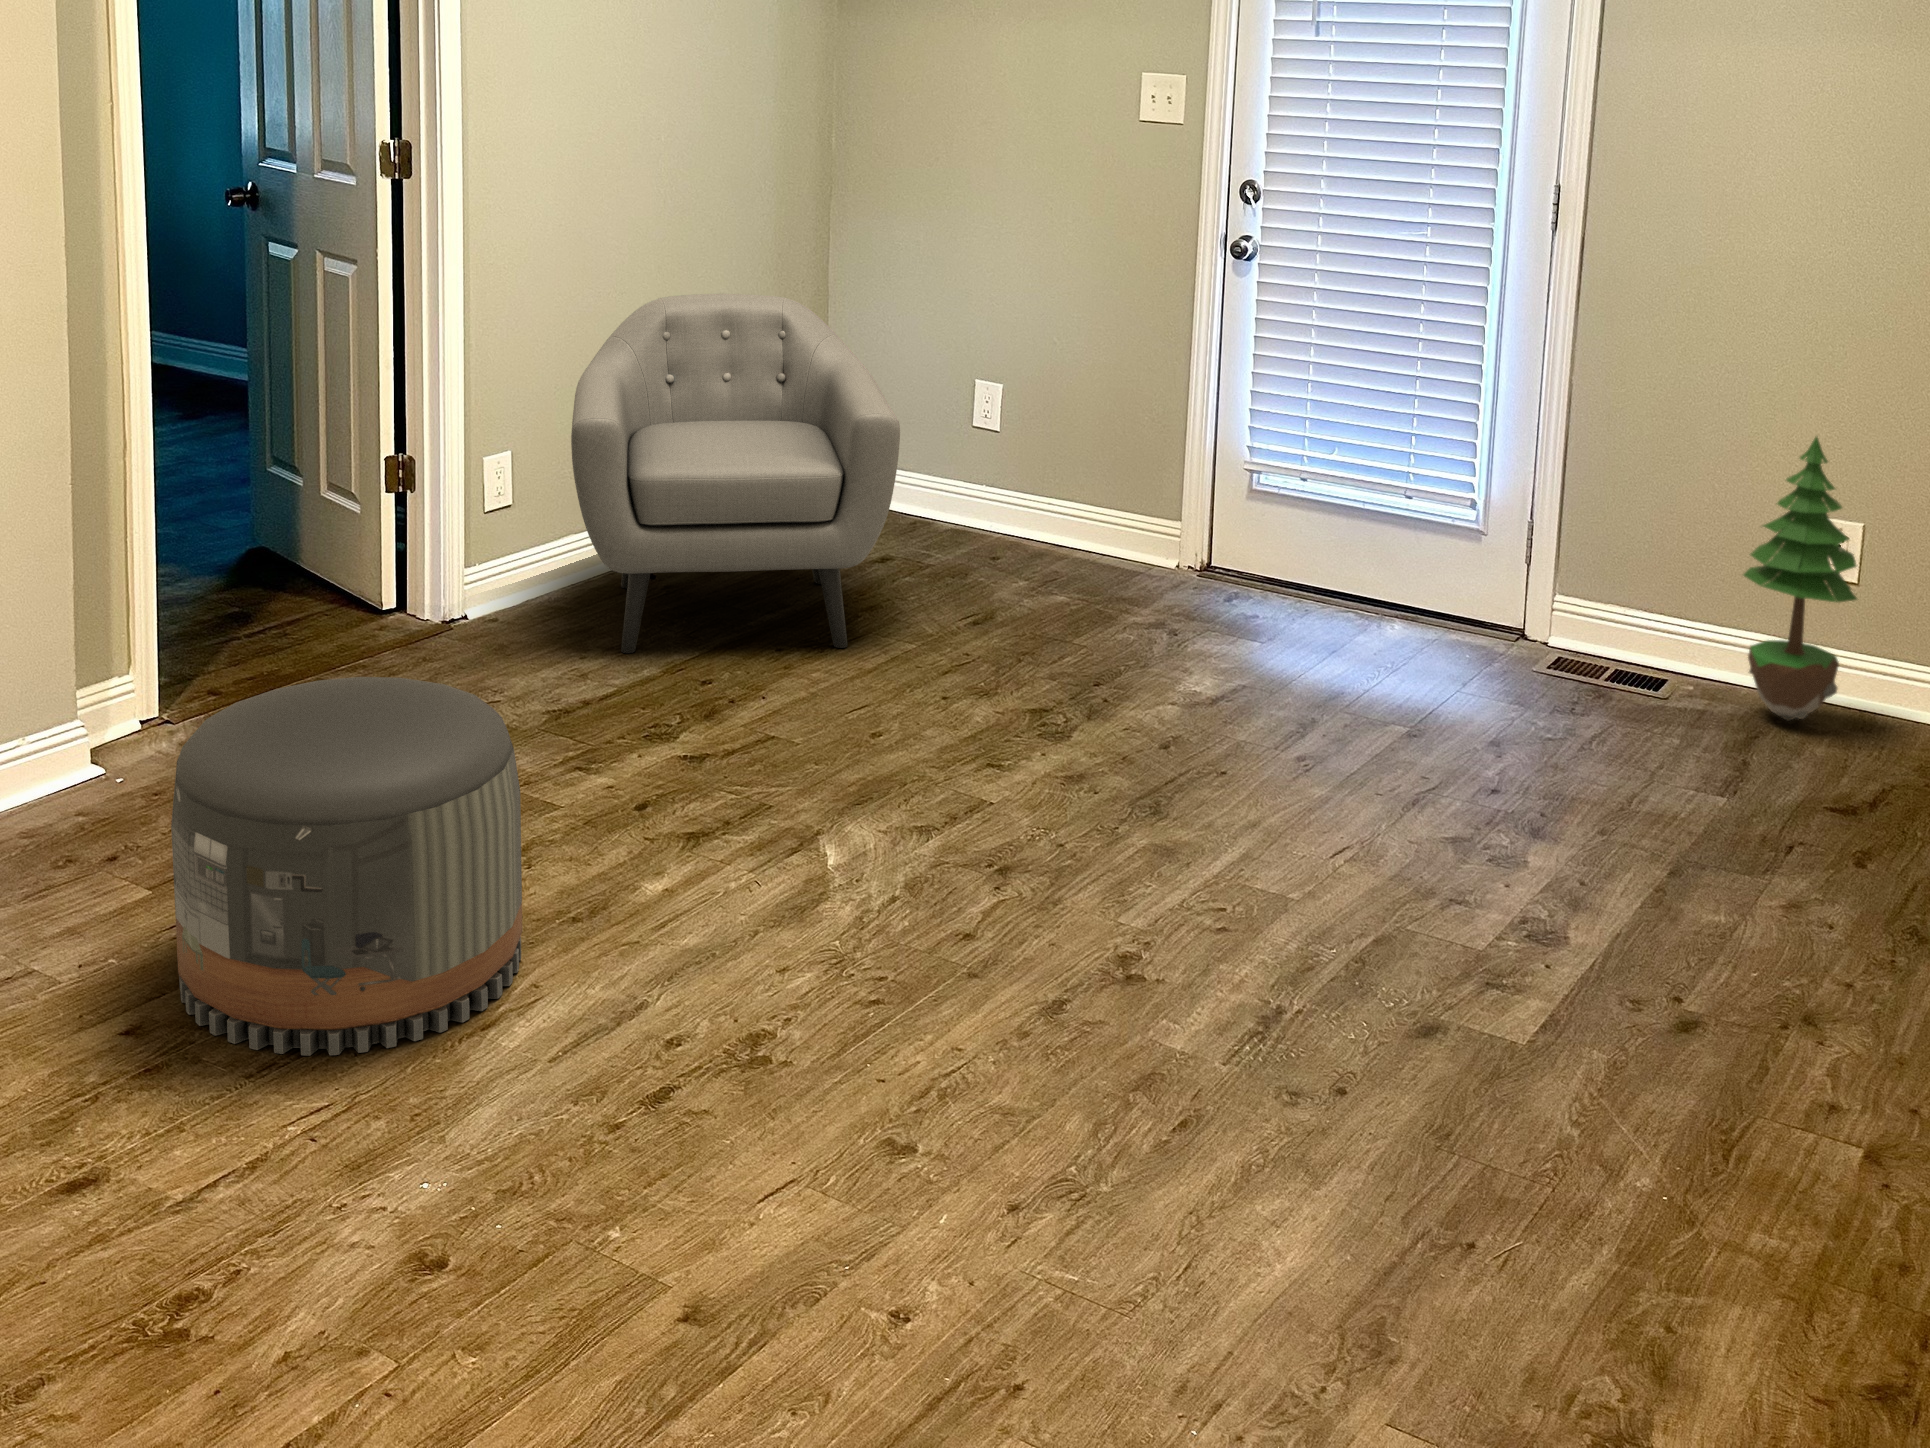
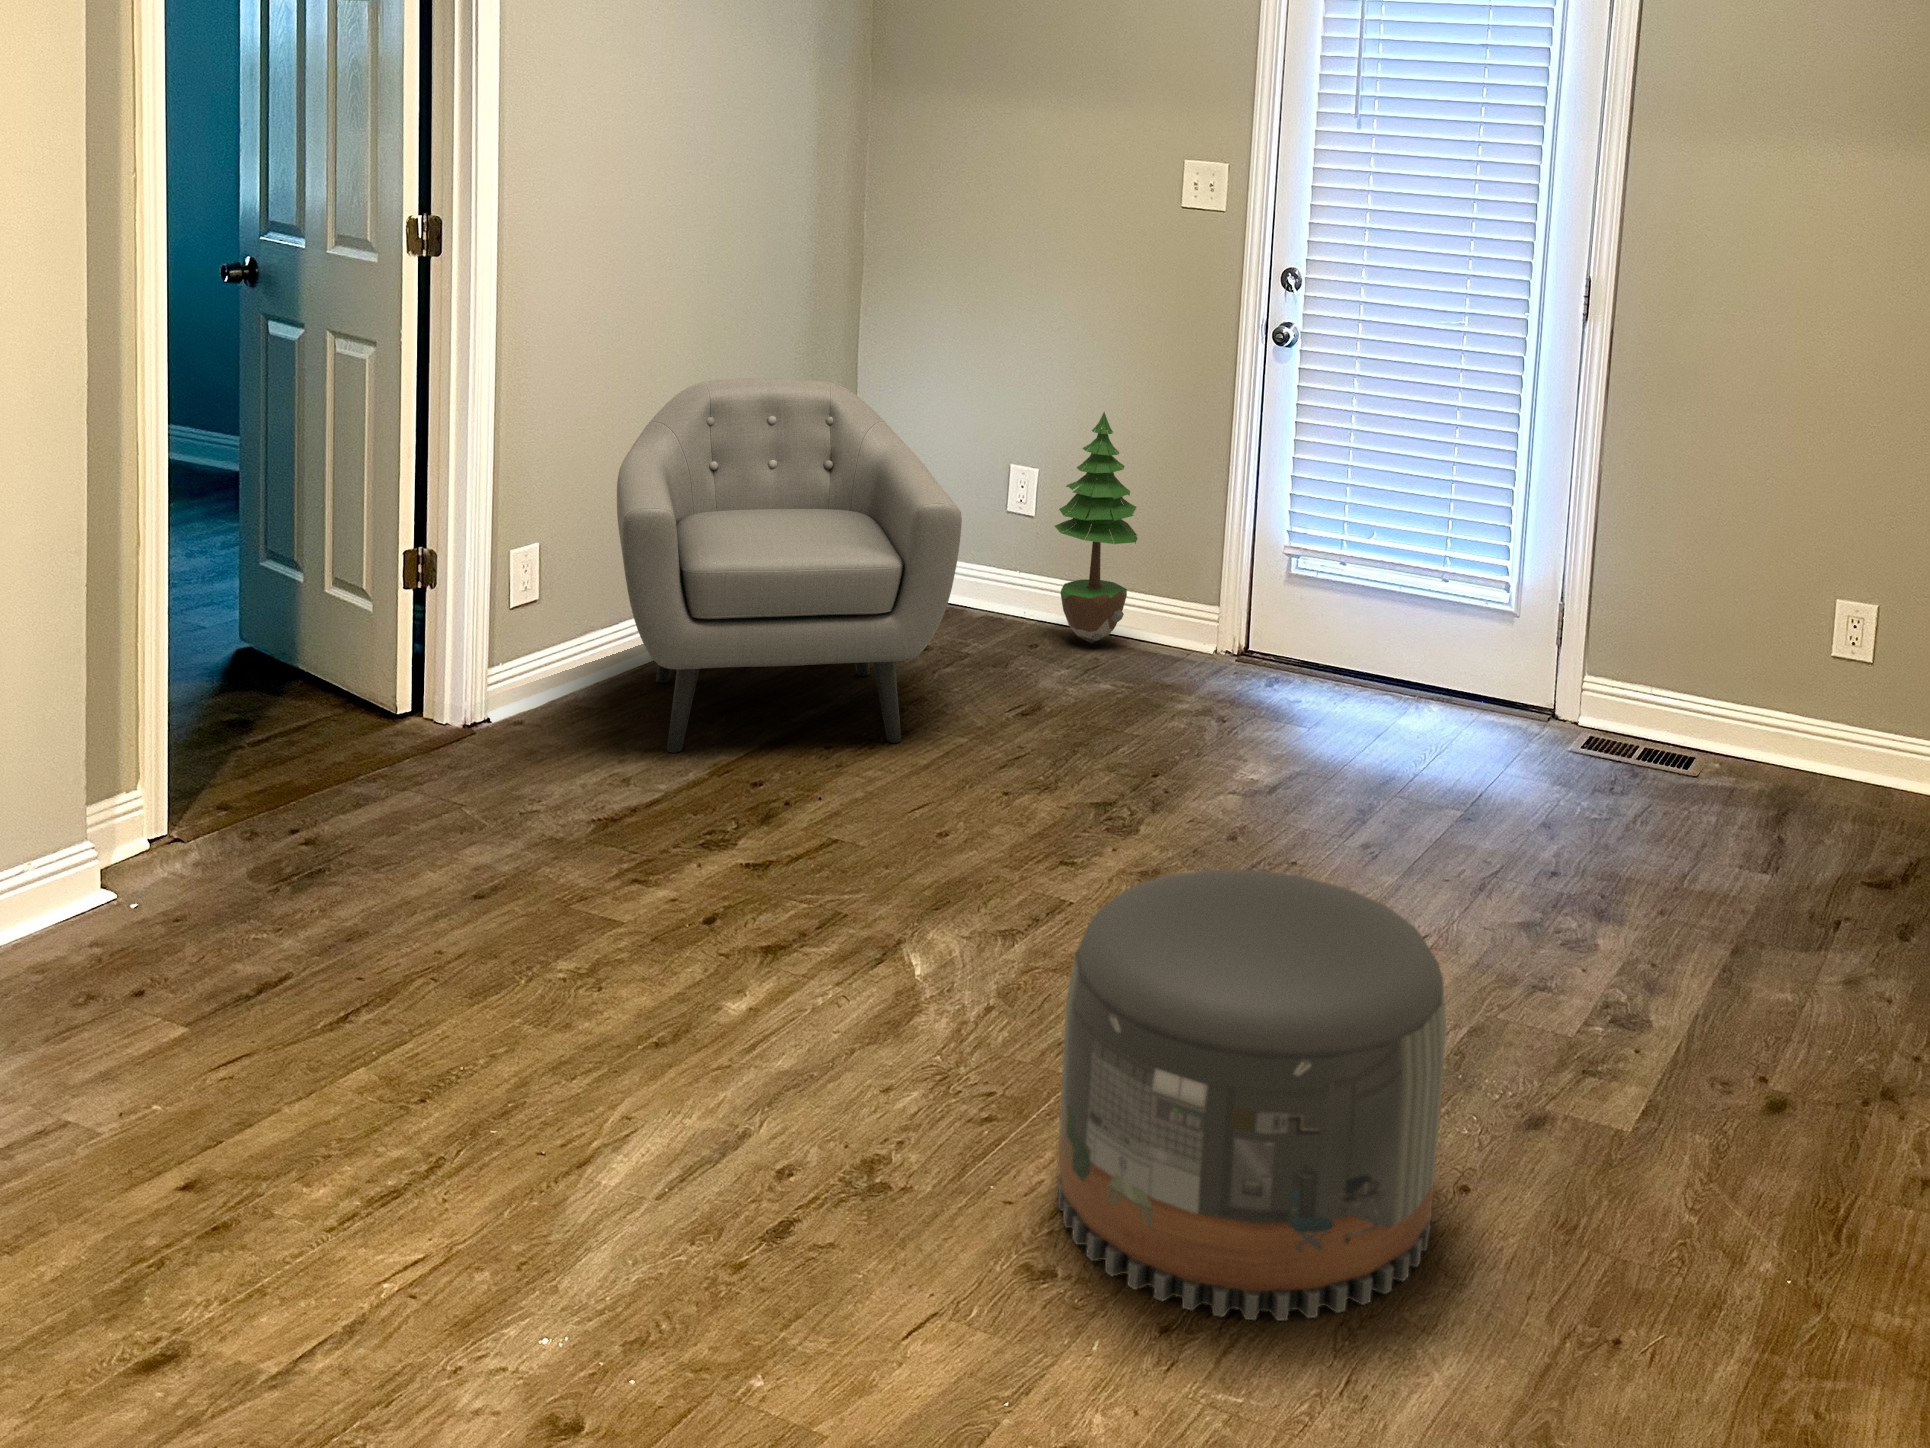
potted tree: present [1744,437,1857,721] -> present [1055,412,1138,643]
pouf: present [171,677,522,1055] -> present [1058,870,1446,1320]

